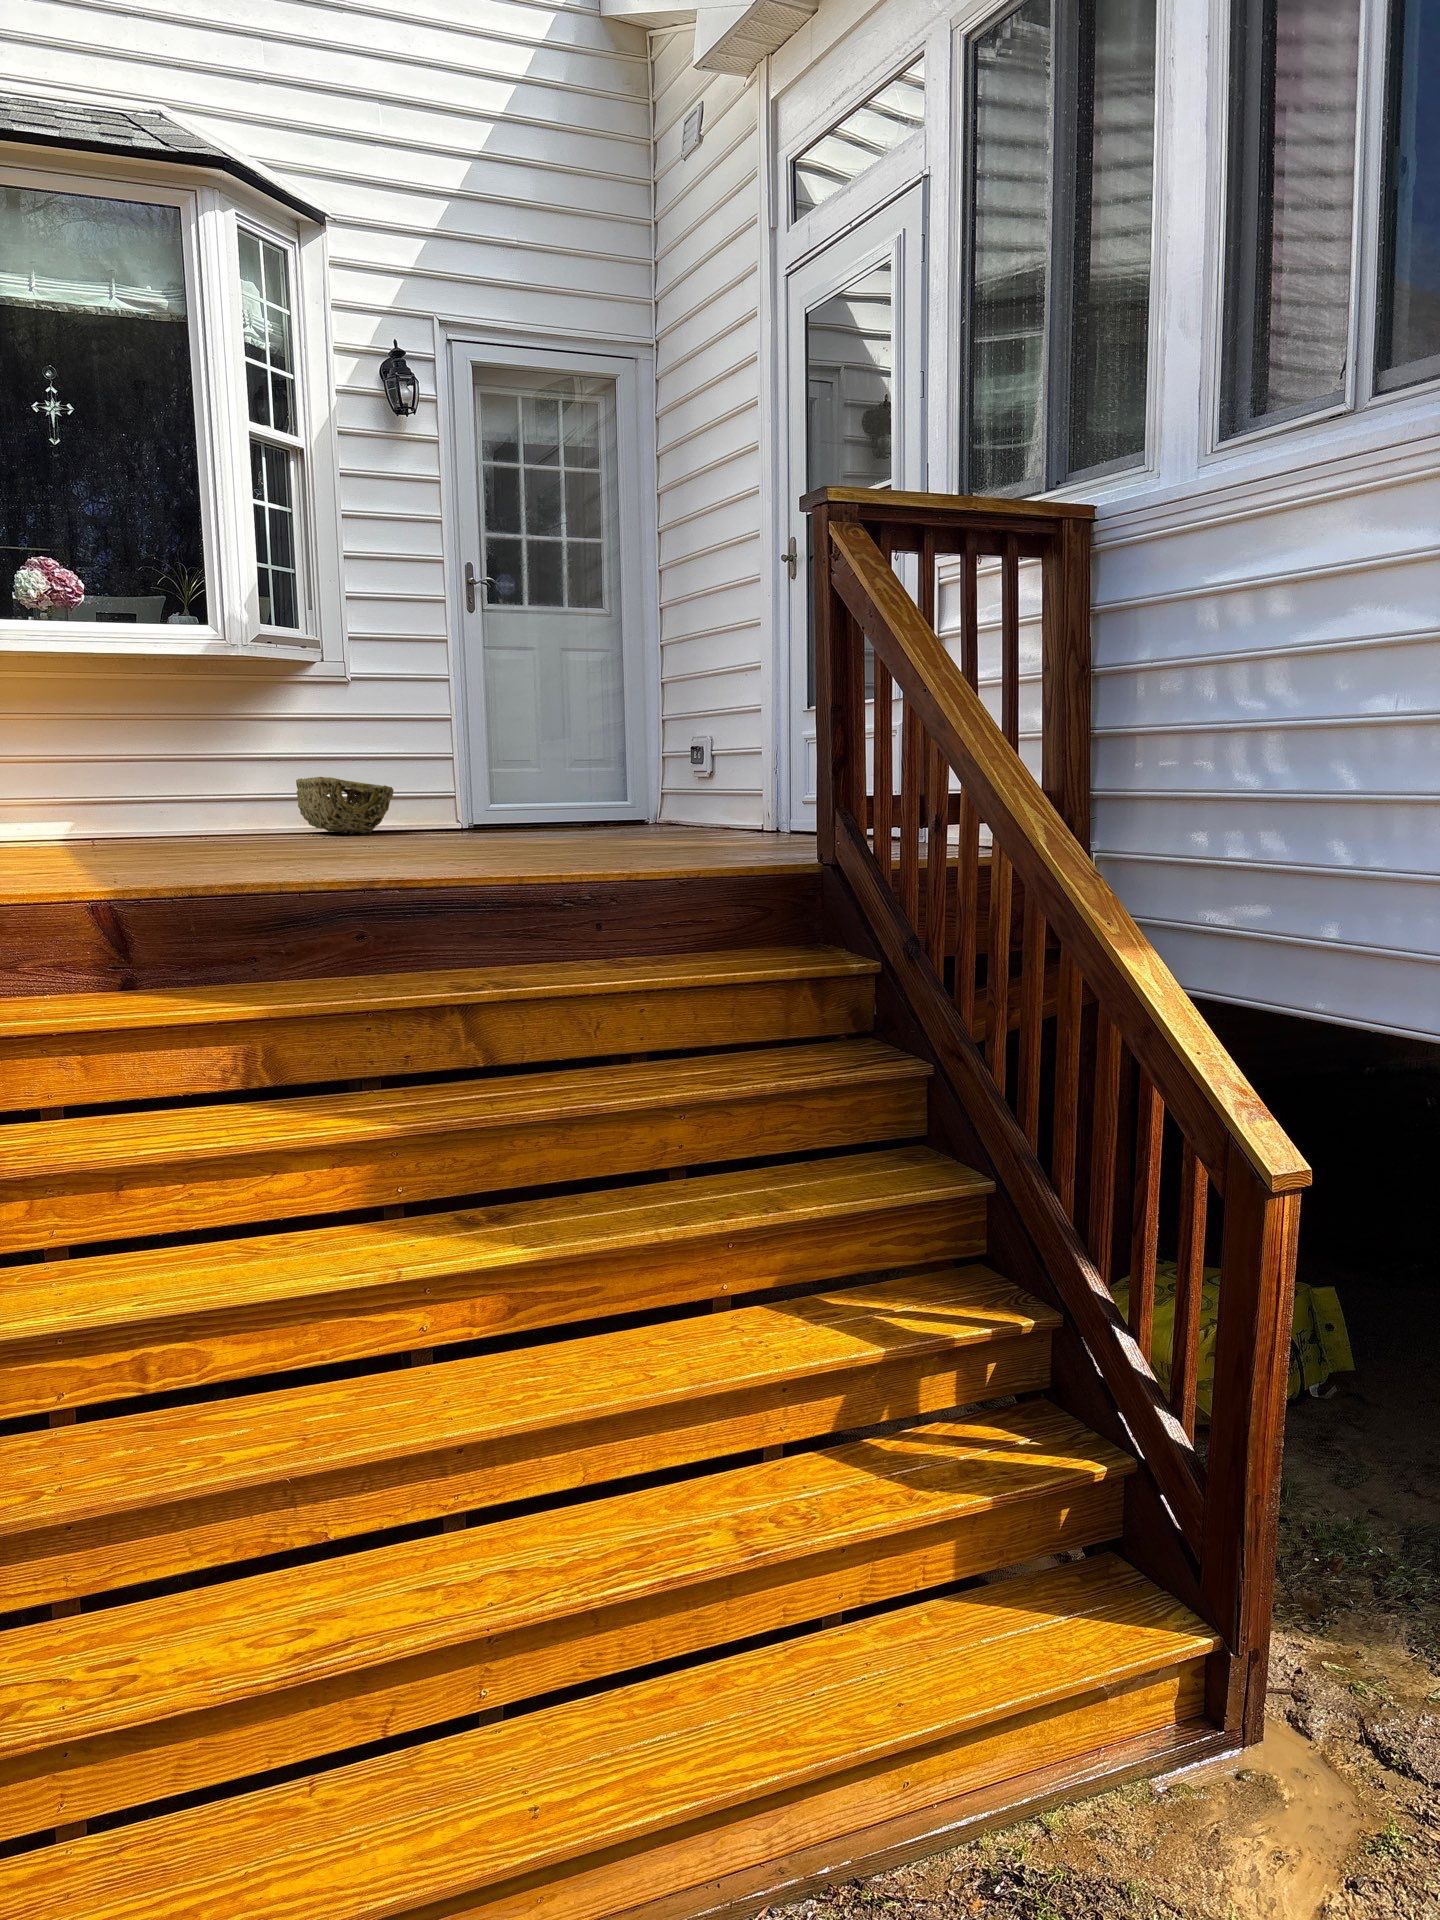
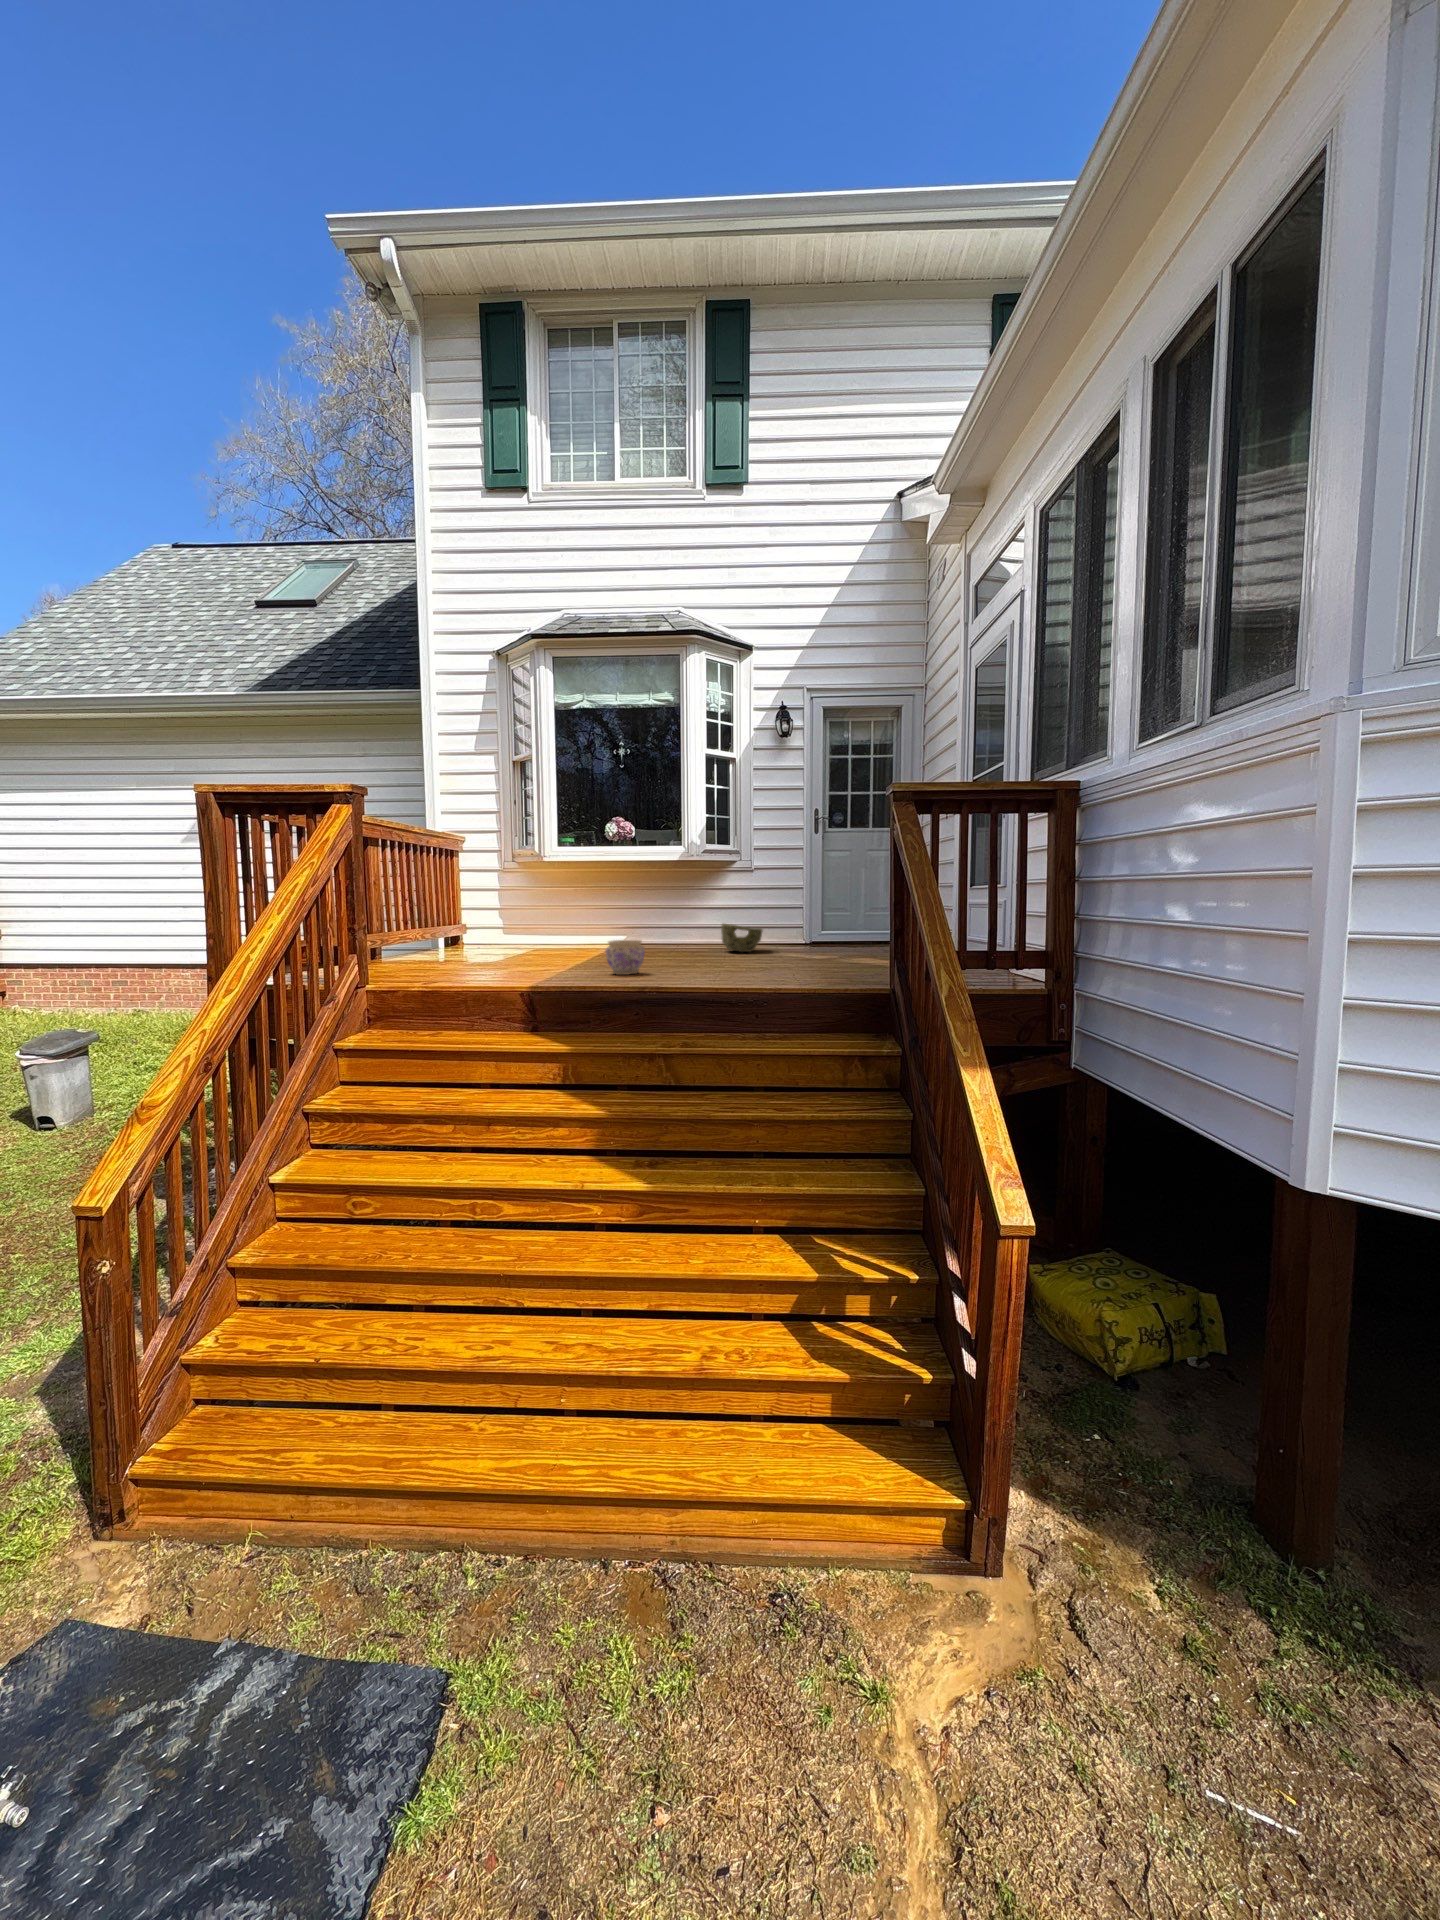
planter: none [173,795,260,867] -> present [605,940,645,975]

